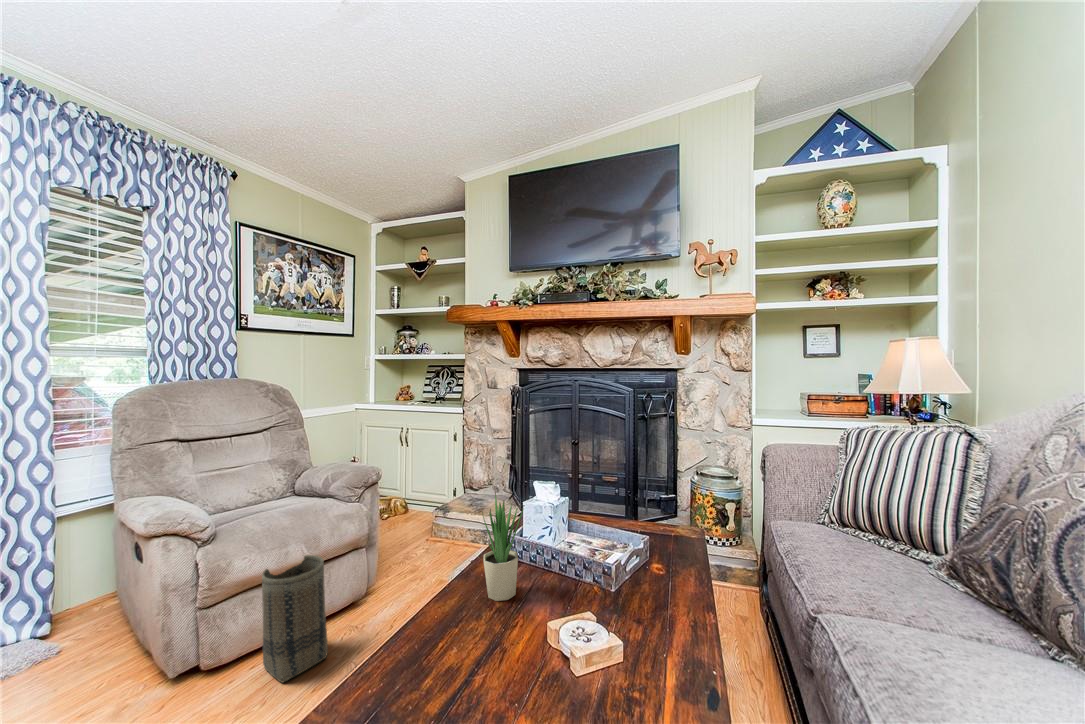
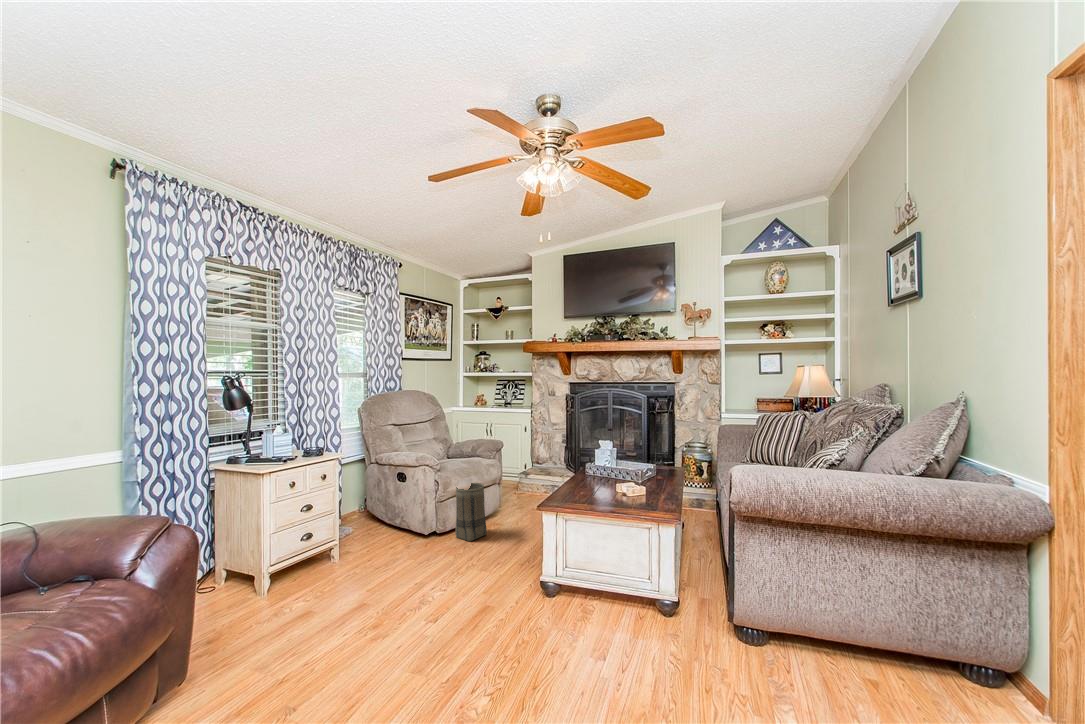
potted plant: present [483,493,523,601] -> none [578,438,597,486]

